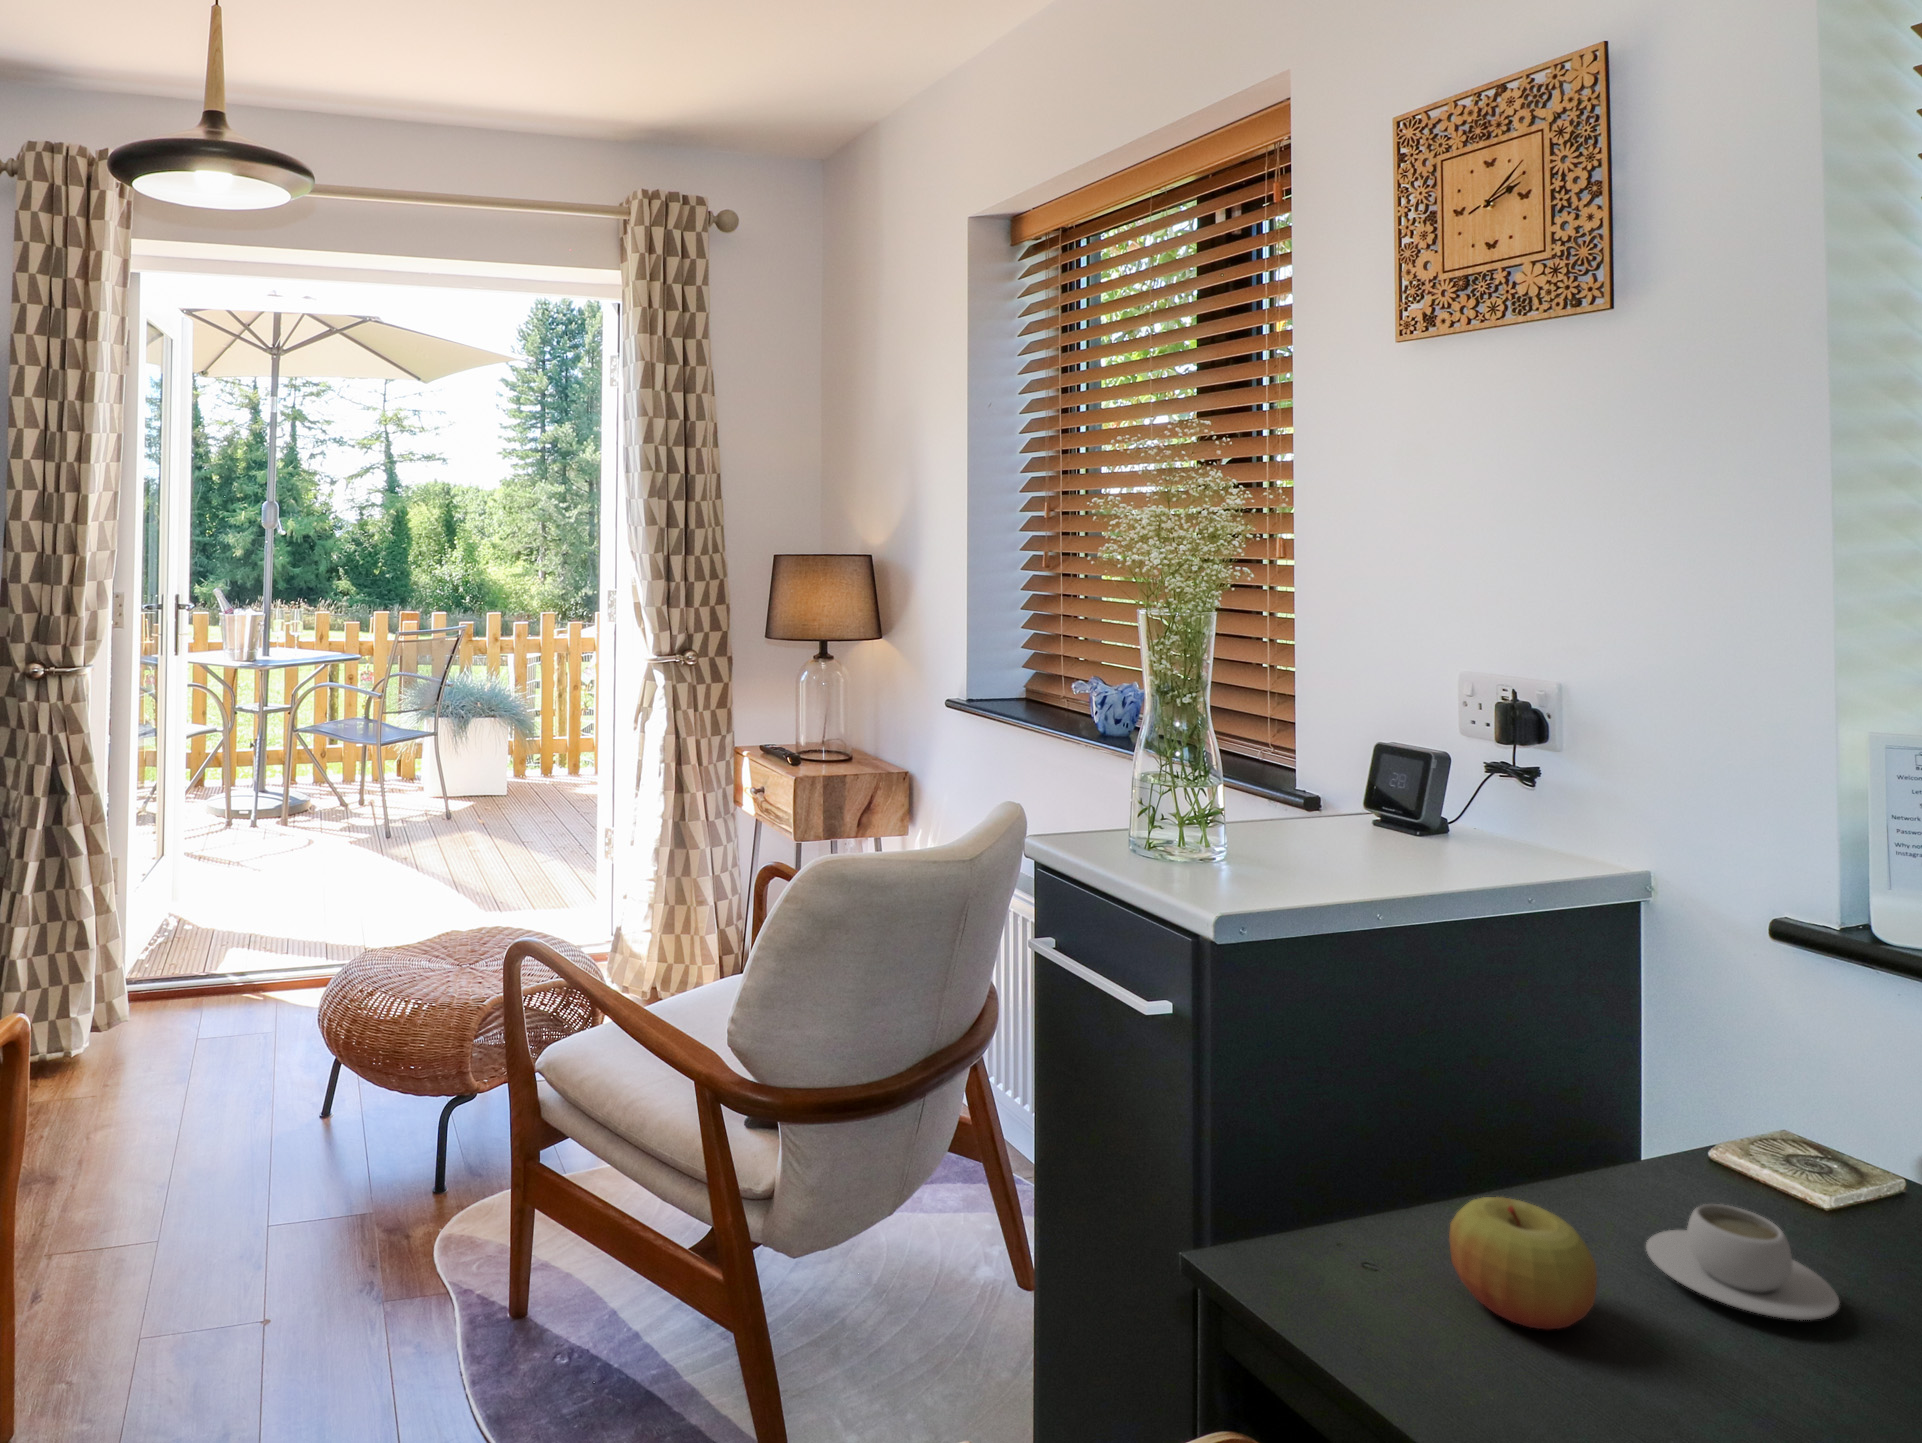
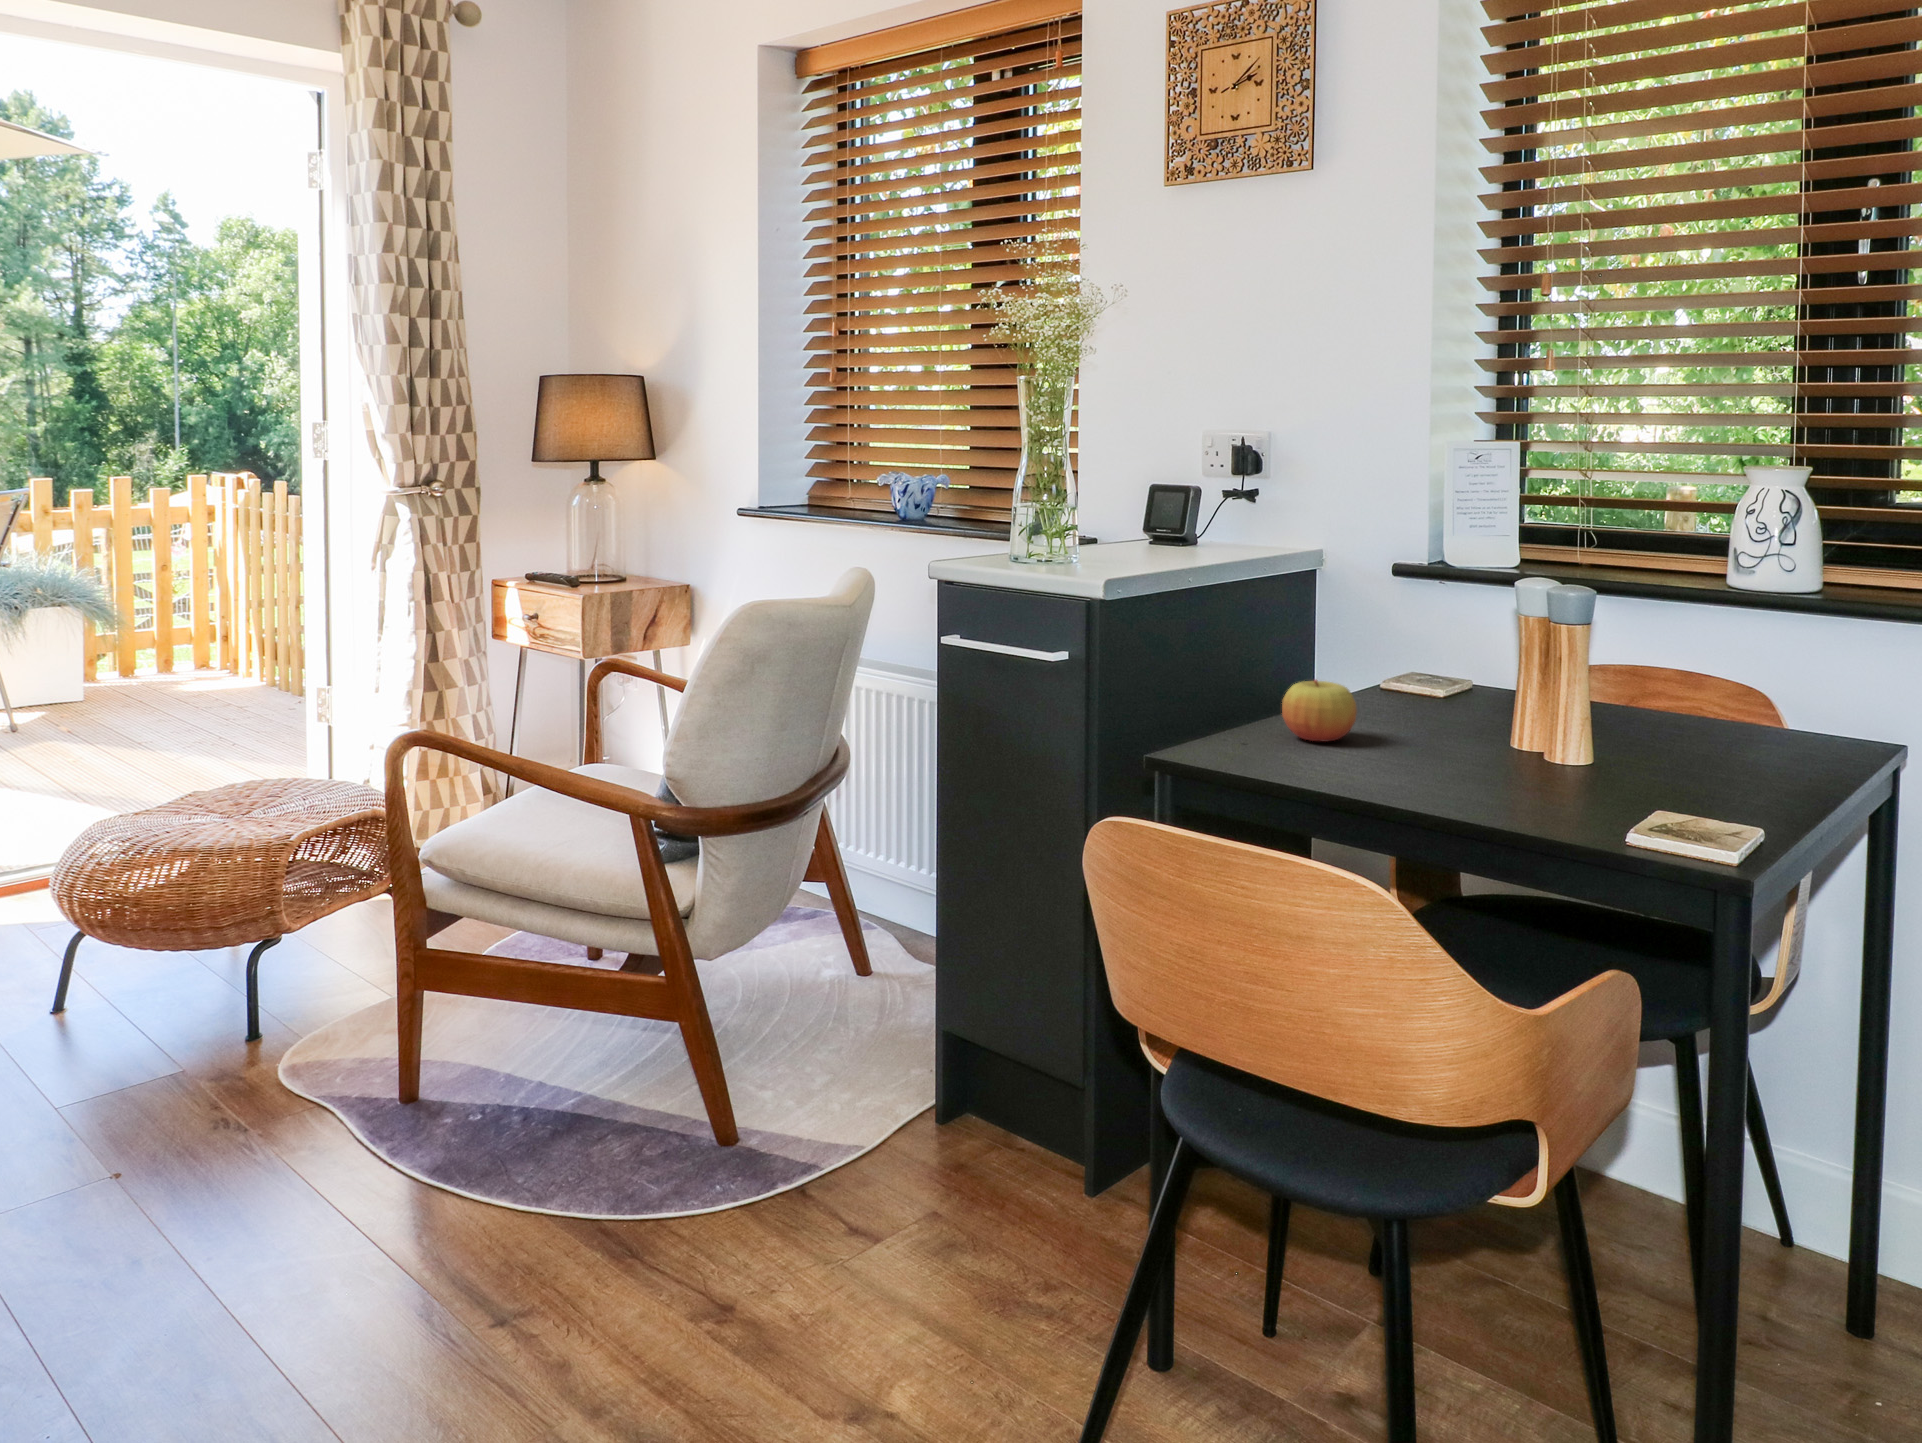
teacup: present [1646,1204,1839,1320] -> none [1363,678,1450,723]

